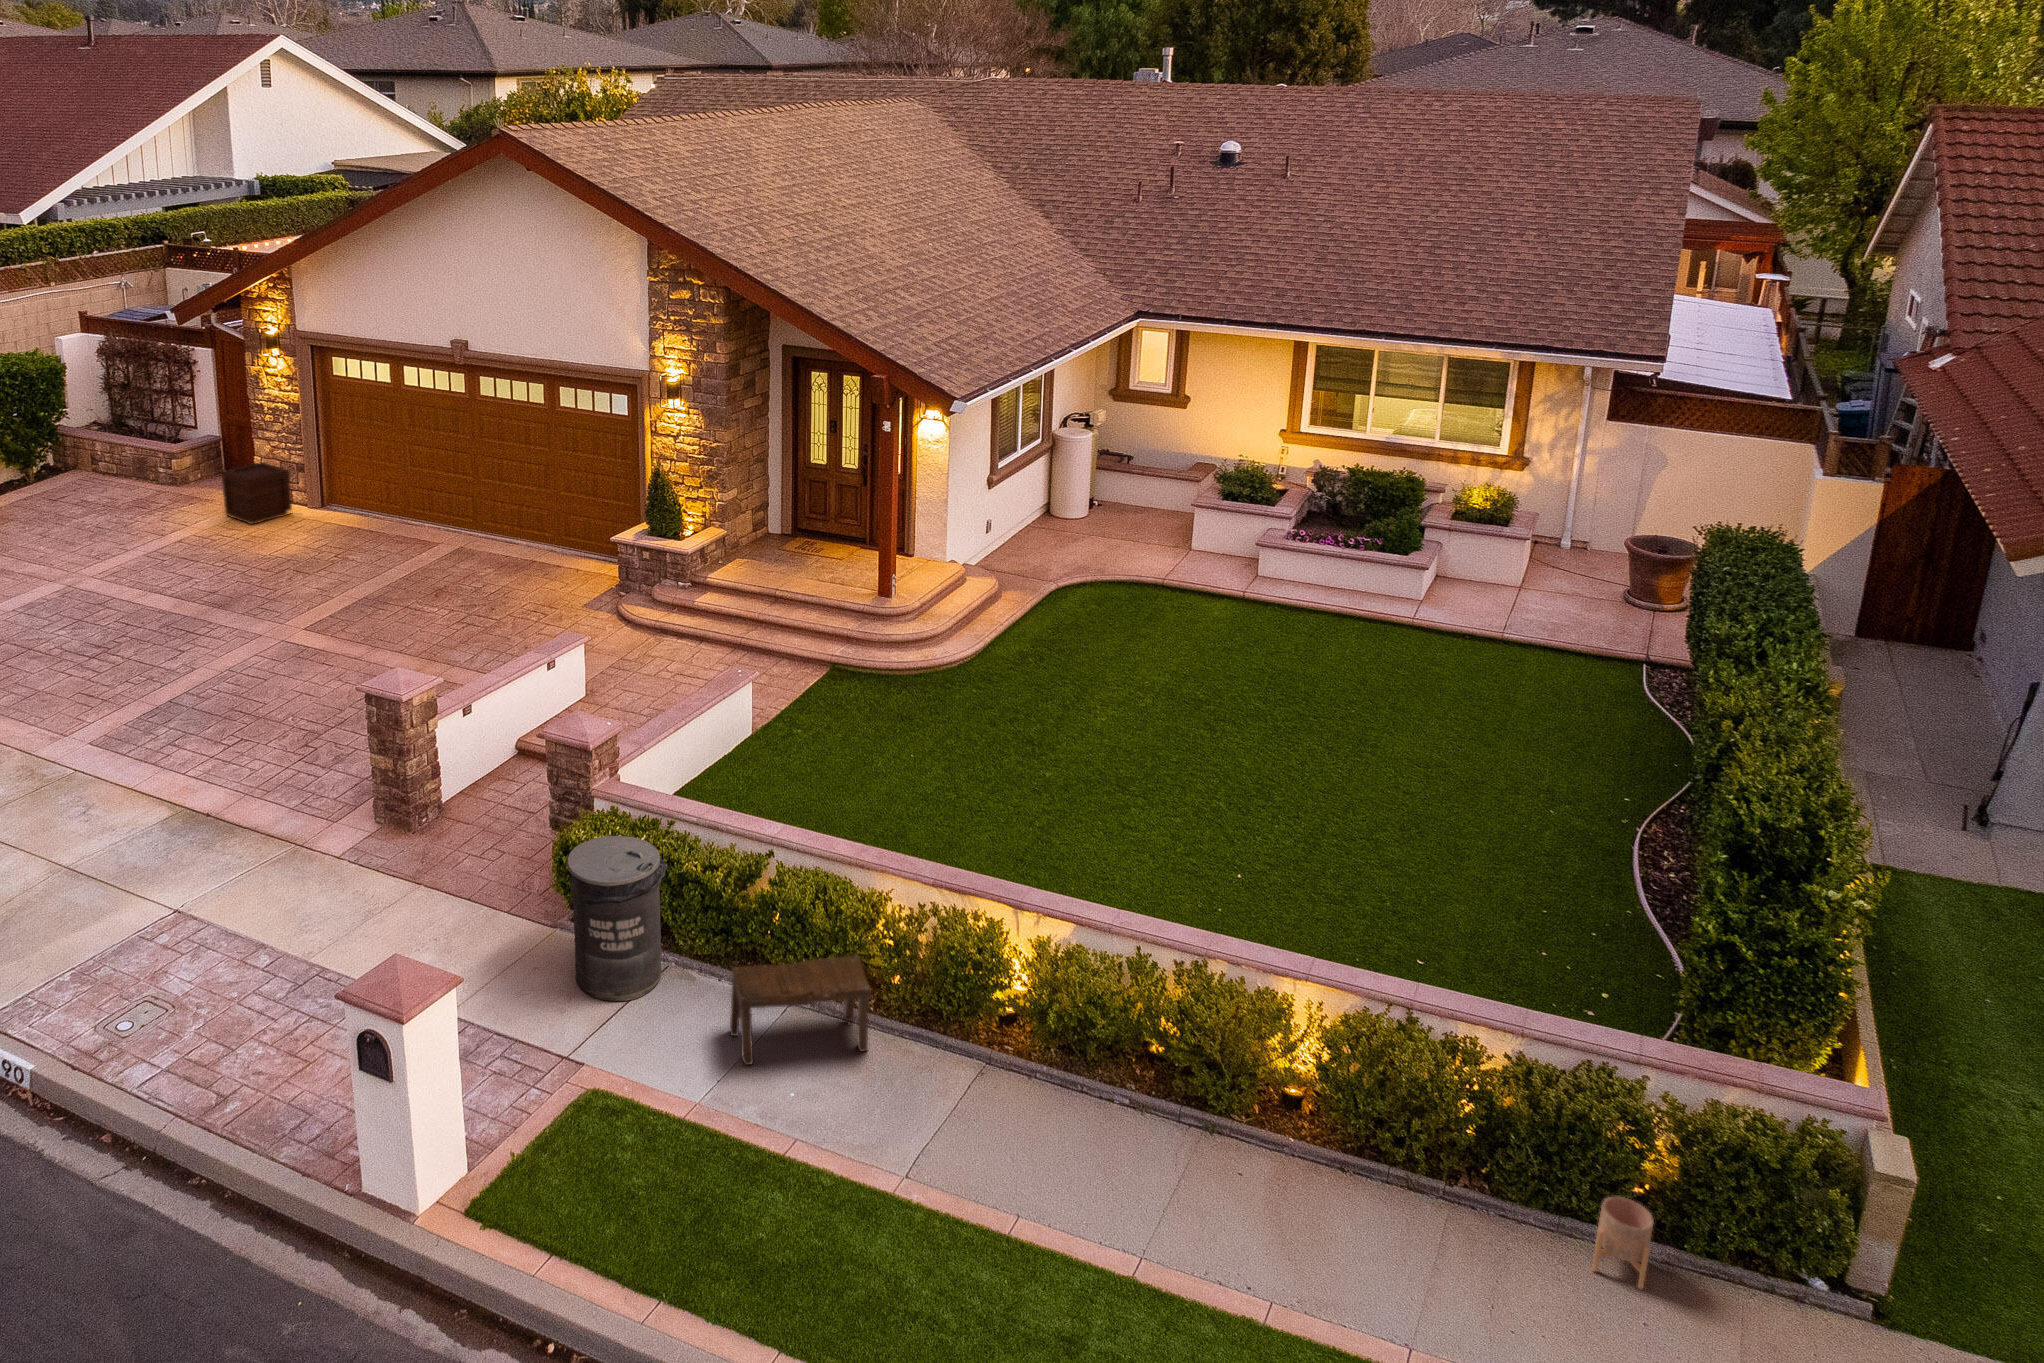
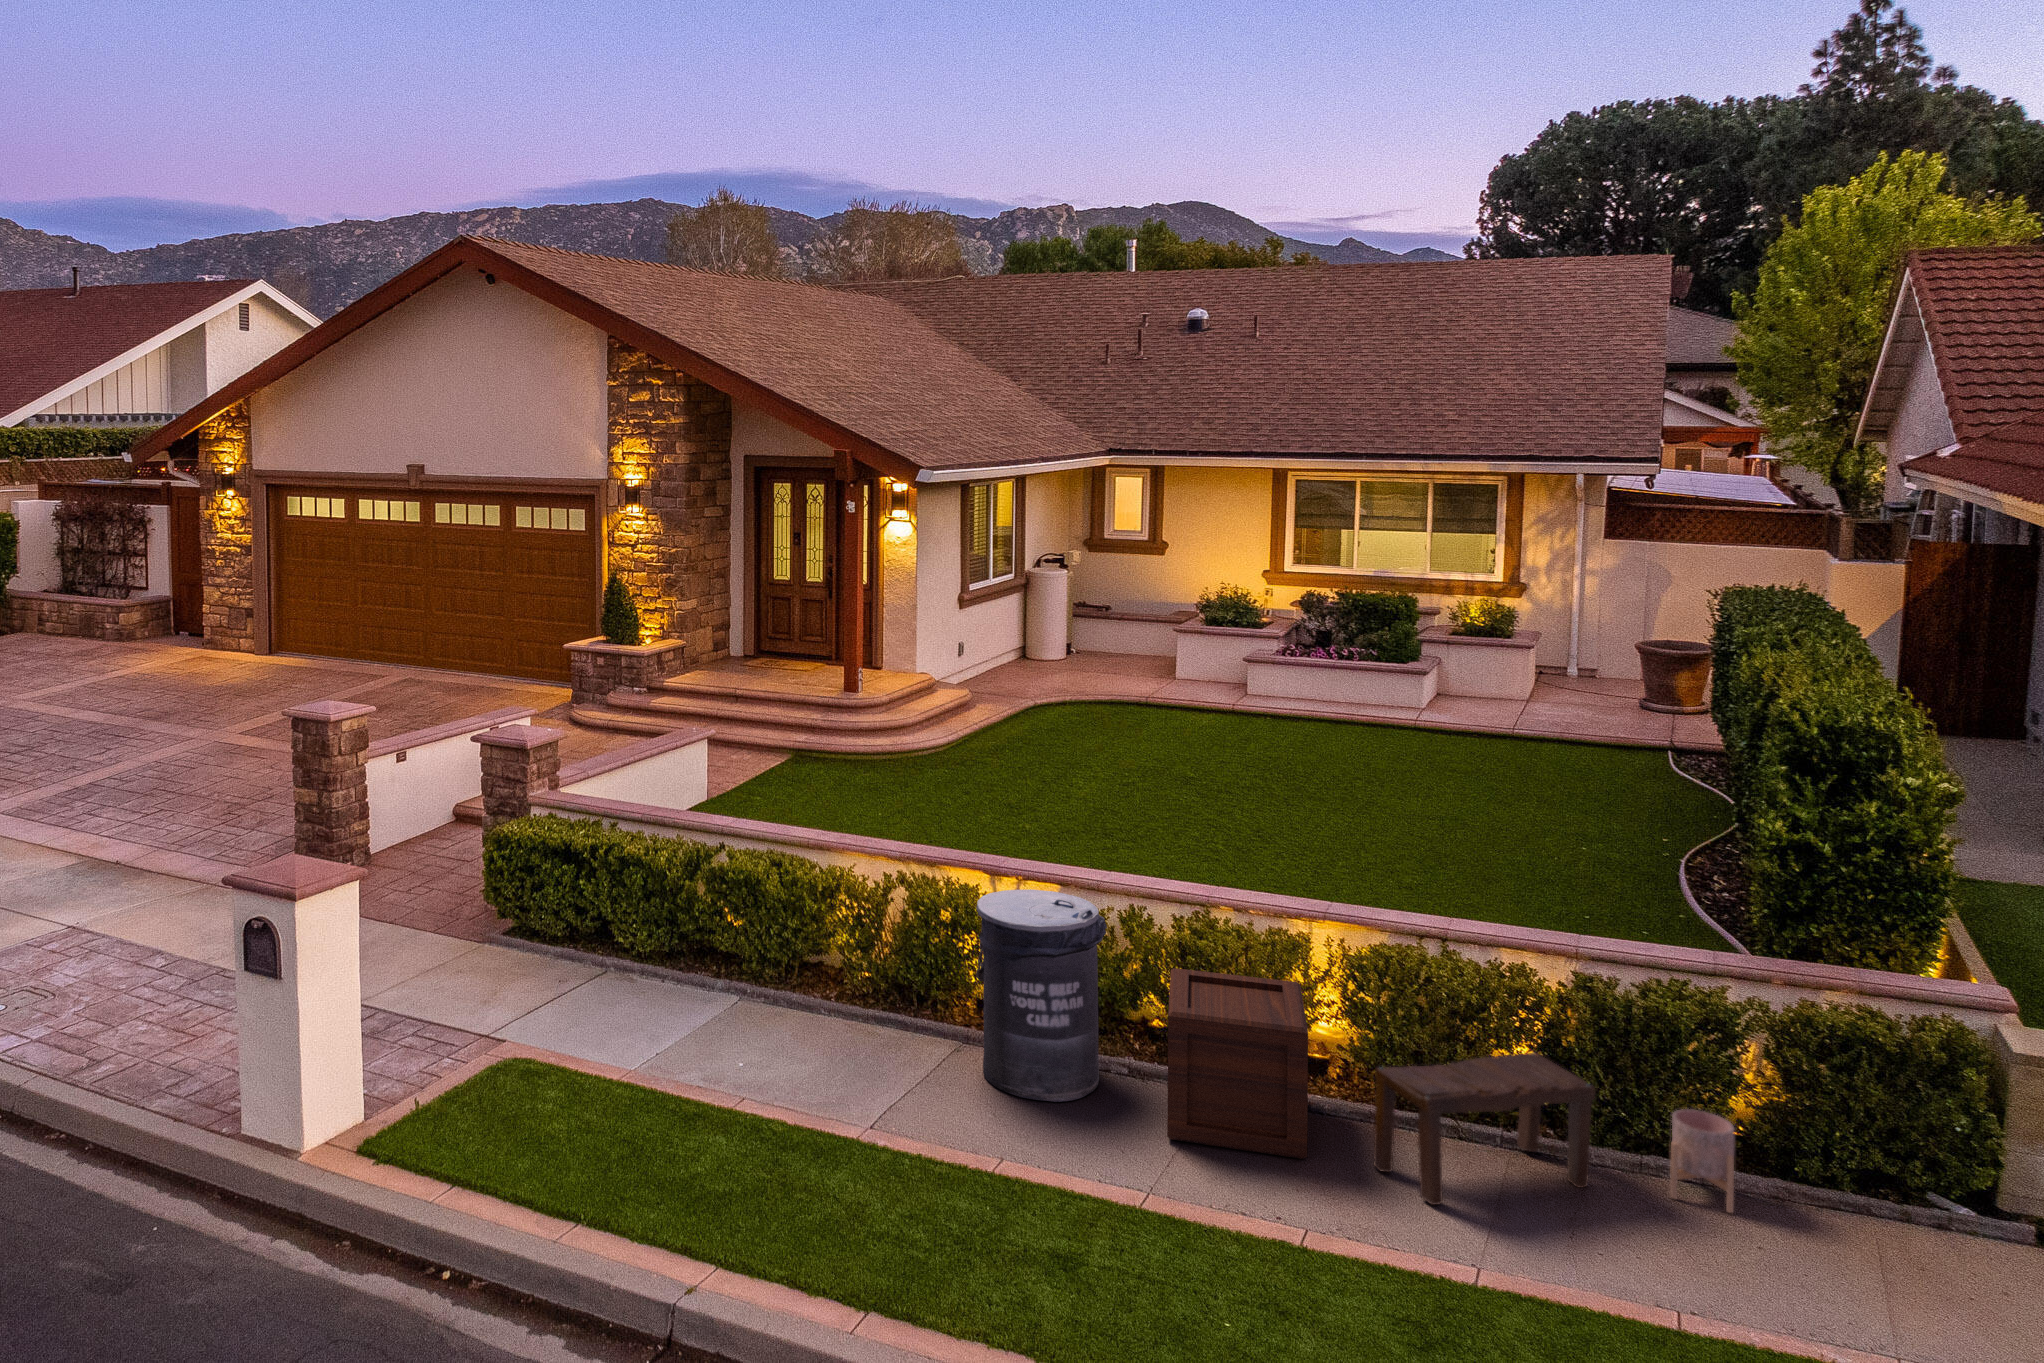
wooden crate: present [222,462,292,524] -> present [1167,968,1308,1159]
trash can: present [567,836,668,1001] -> present [976,890,1107,1102]
bench: present [730,955,871,1065] -> present [1373,1052,1595,1205]

